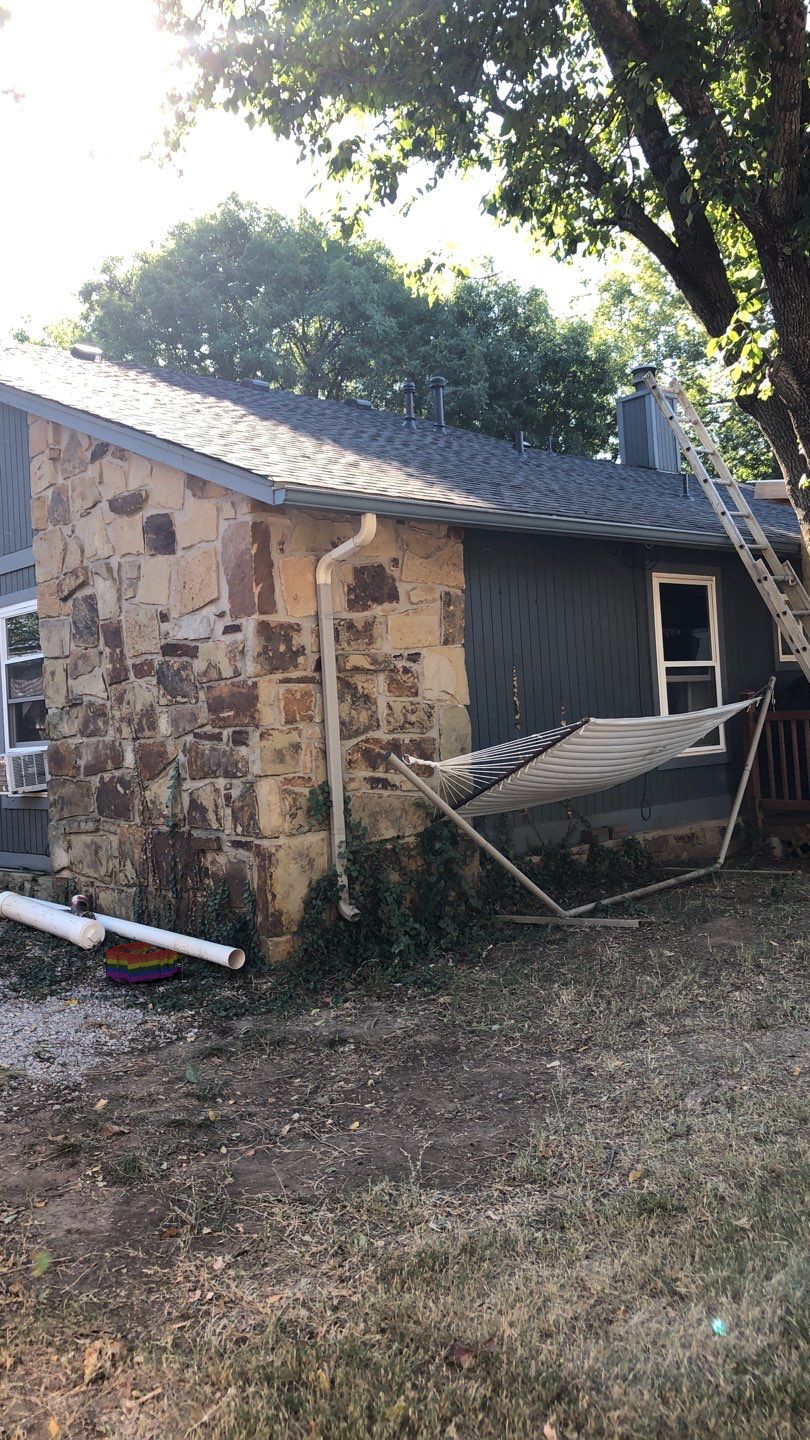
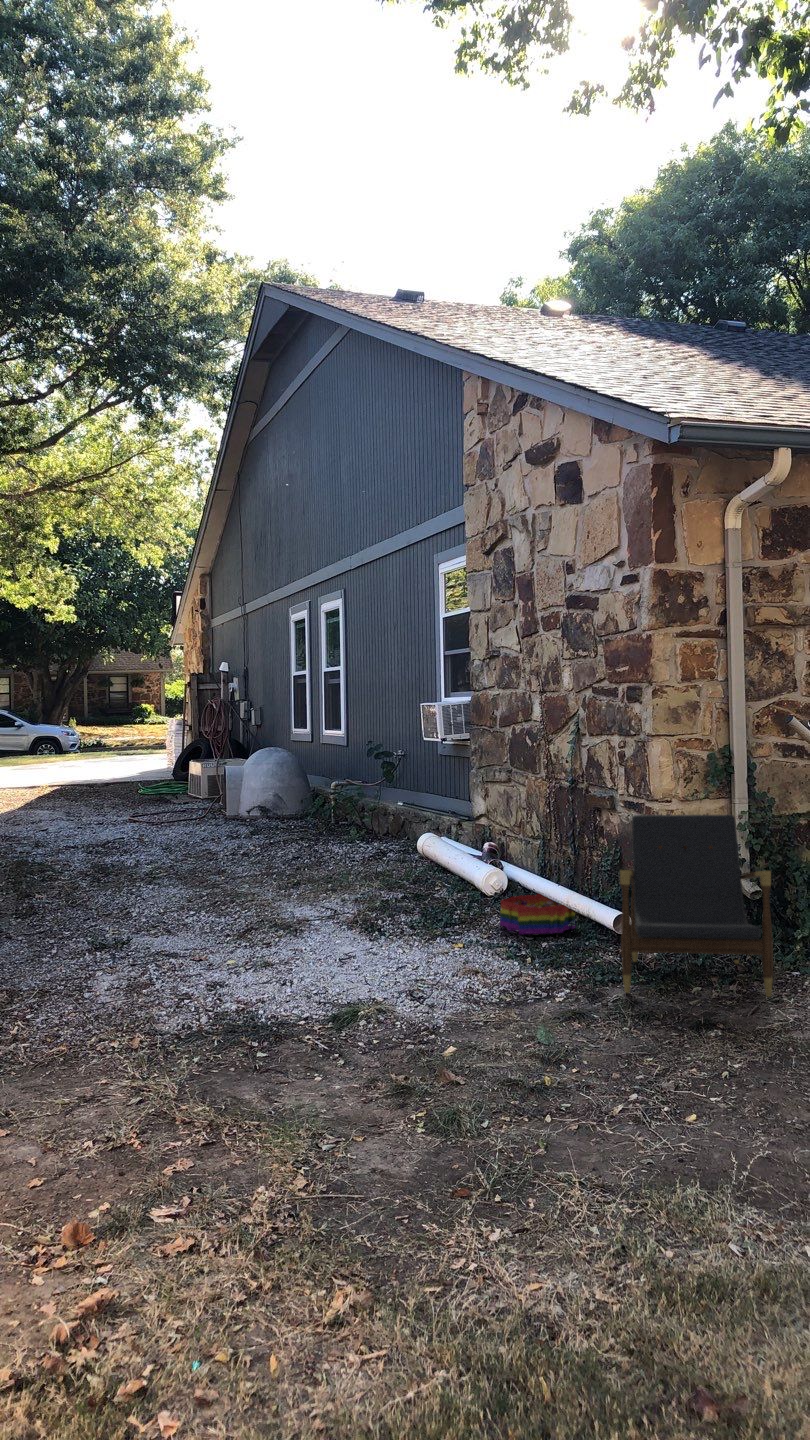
lounge chair: none [240,846,383,1023] -> present [620,815,773,997]

